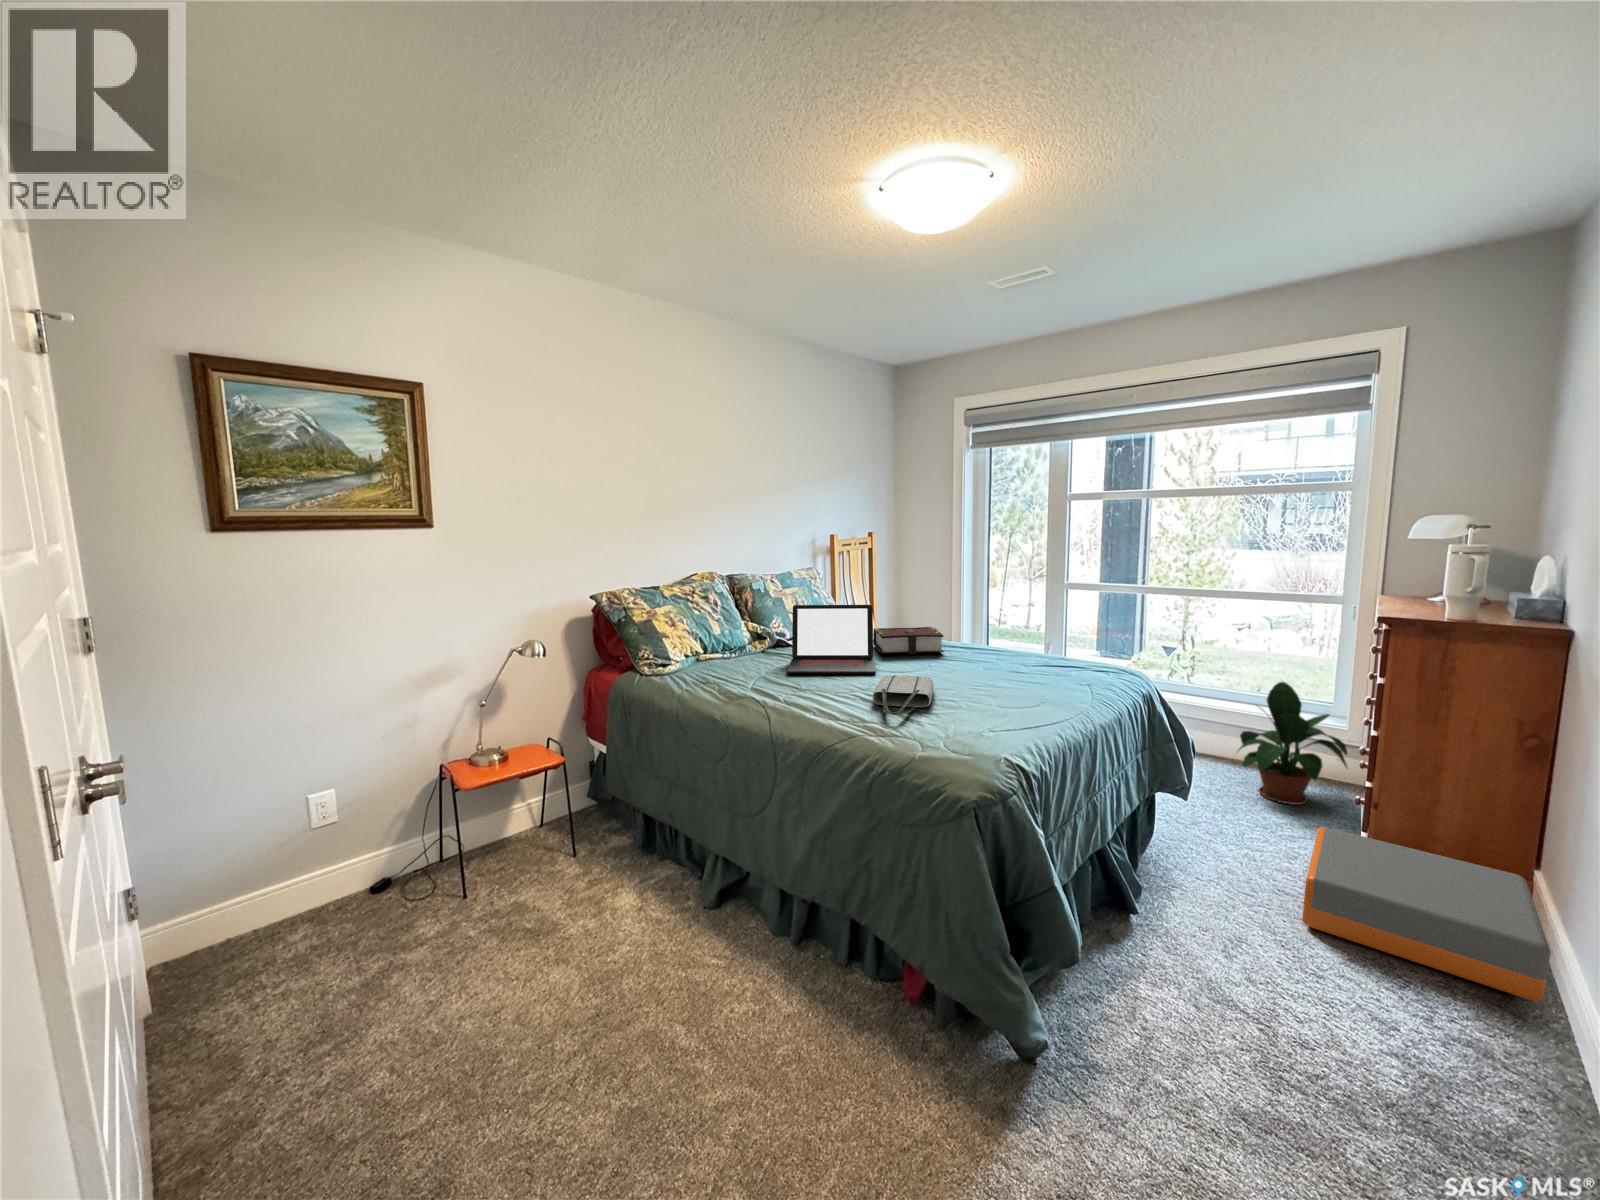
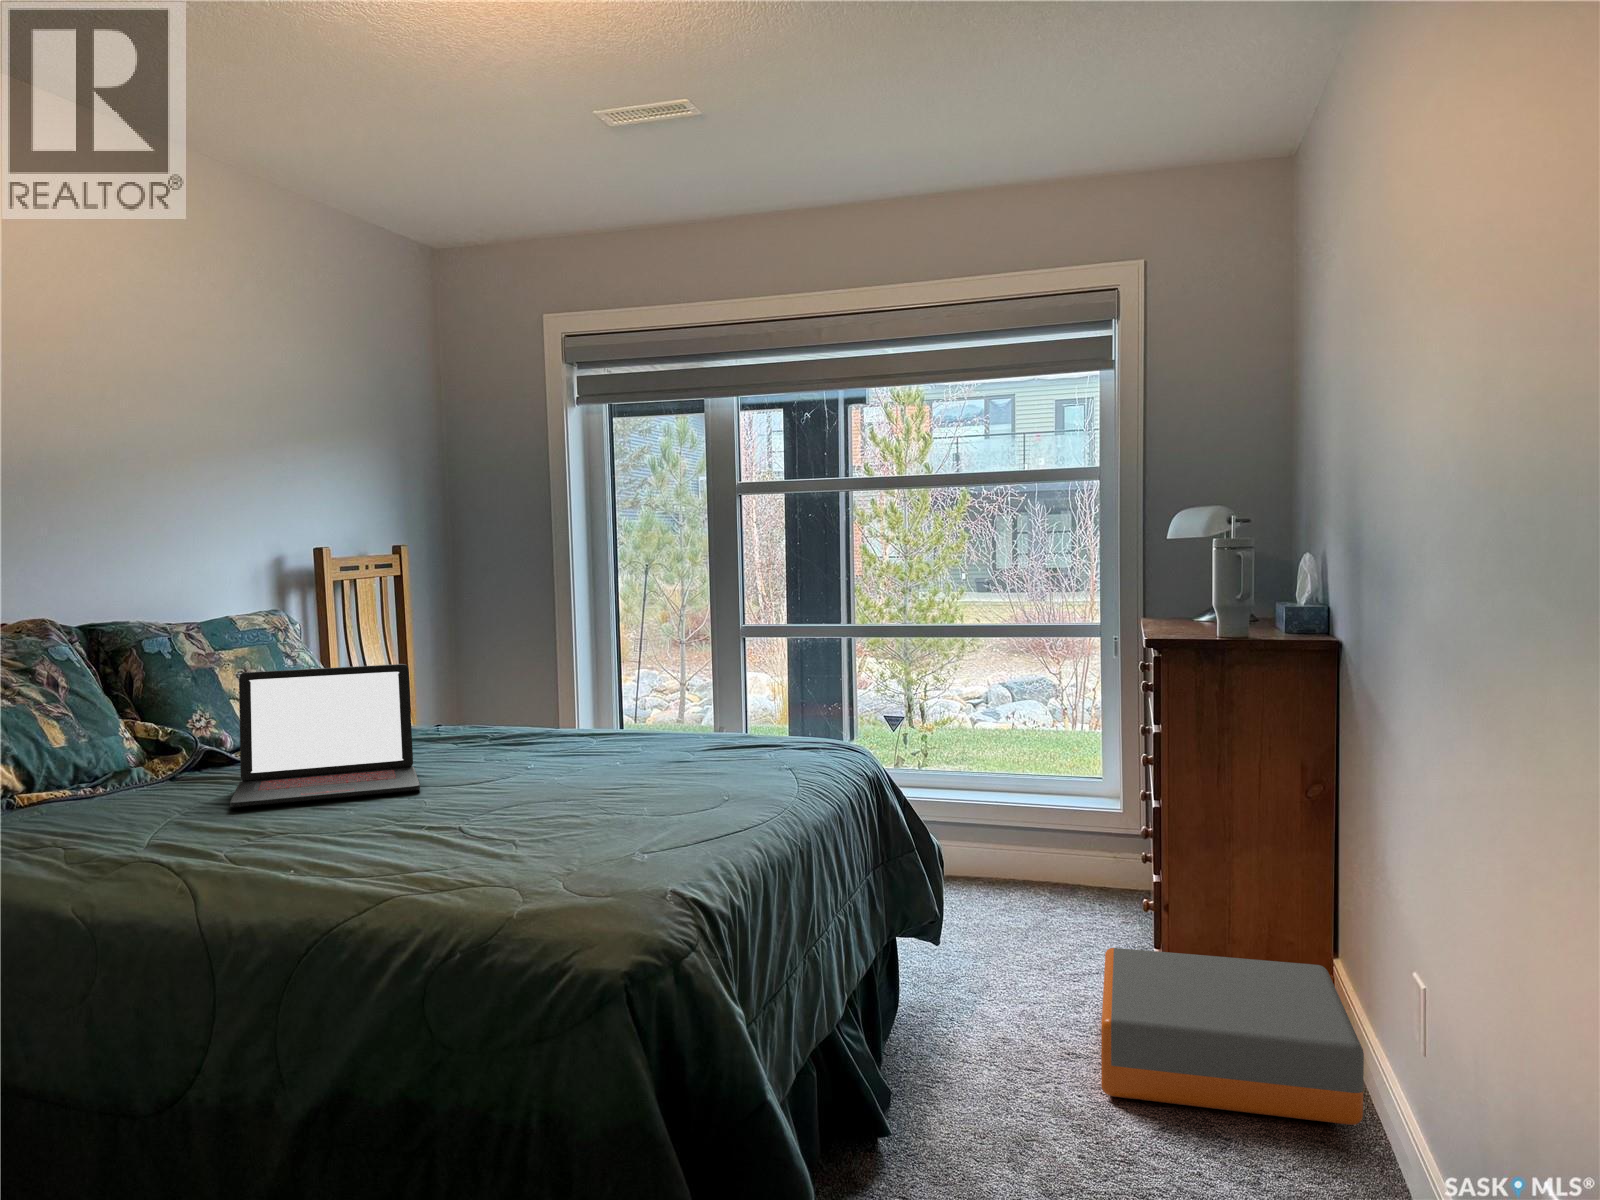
book: present [873,627,944,654] -> none [412,704,547,757]
tote bag: present [872,675,934,714] -> none [417,782,534,849]
potted plant: present [1239,682,1347,805] -> none [993,751,1128,930]

